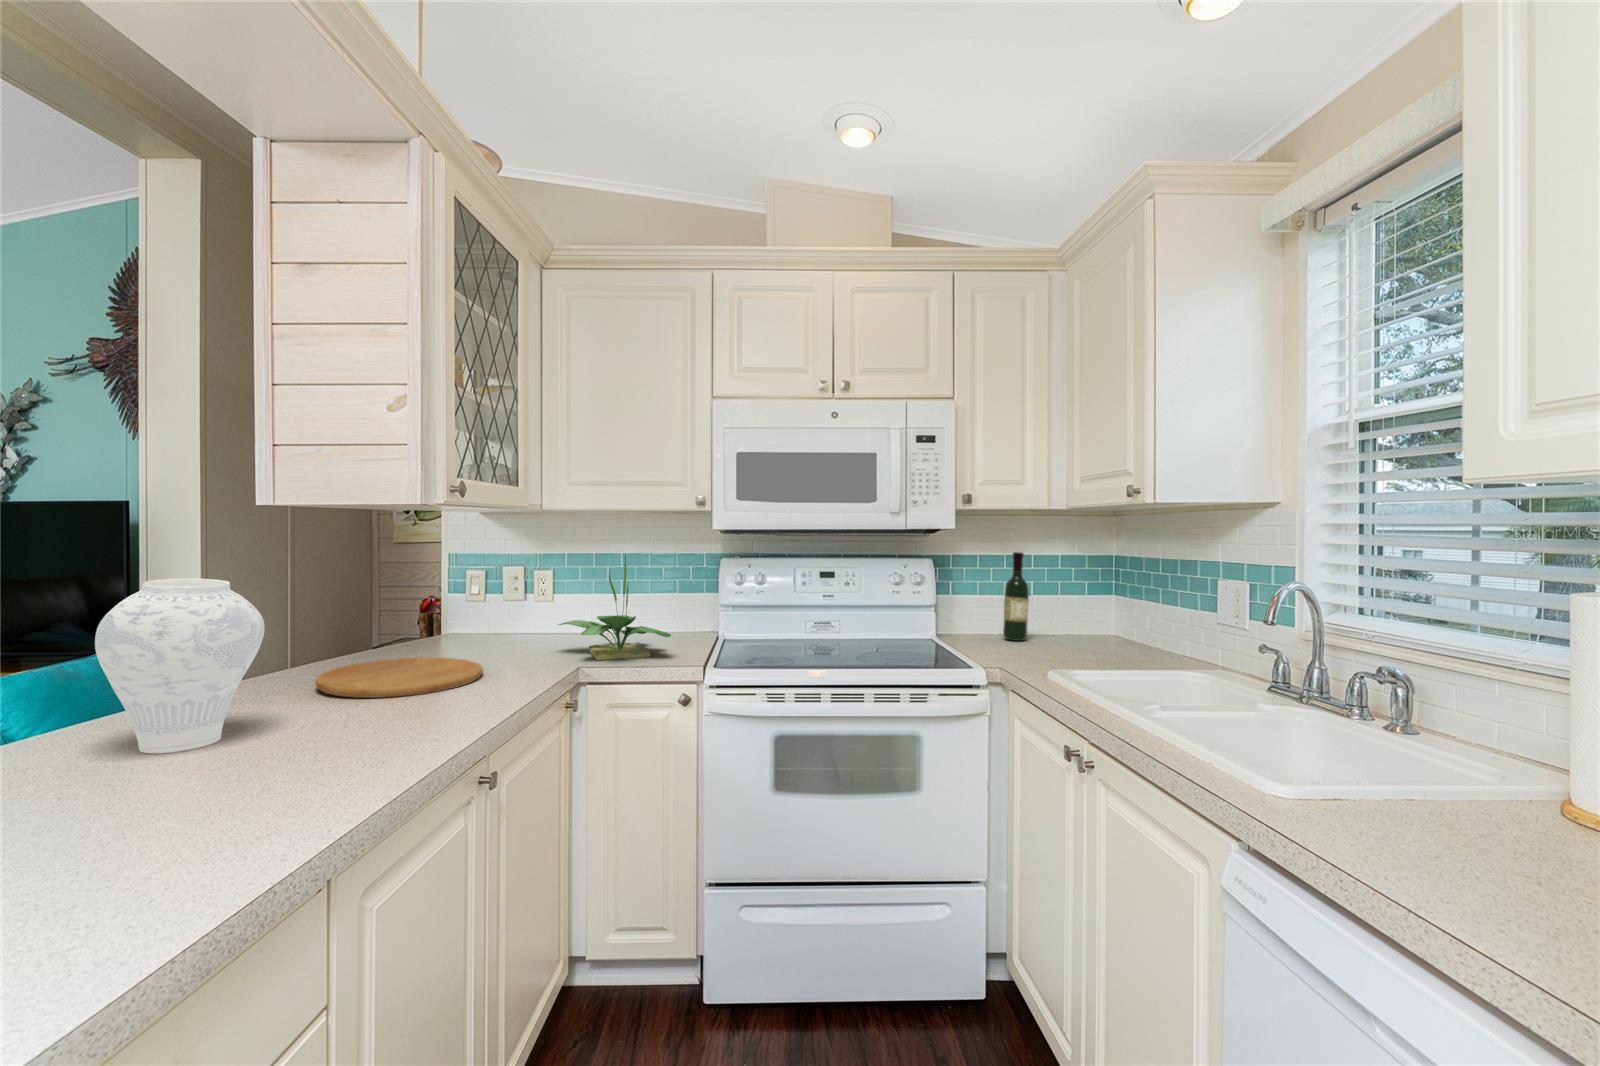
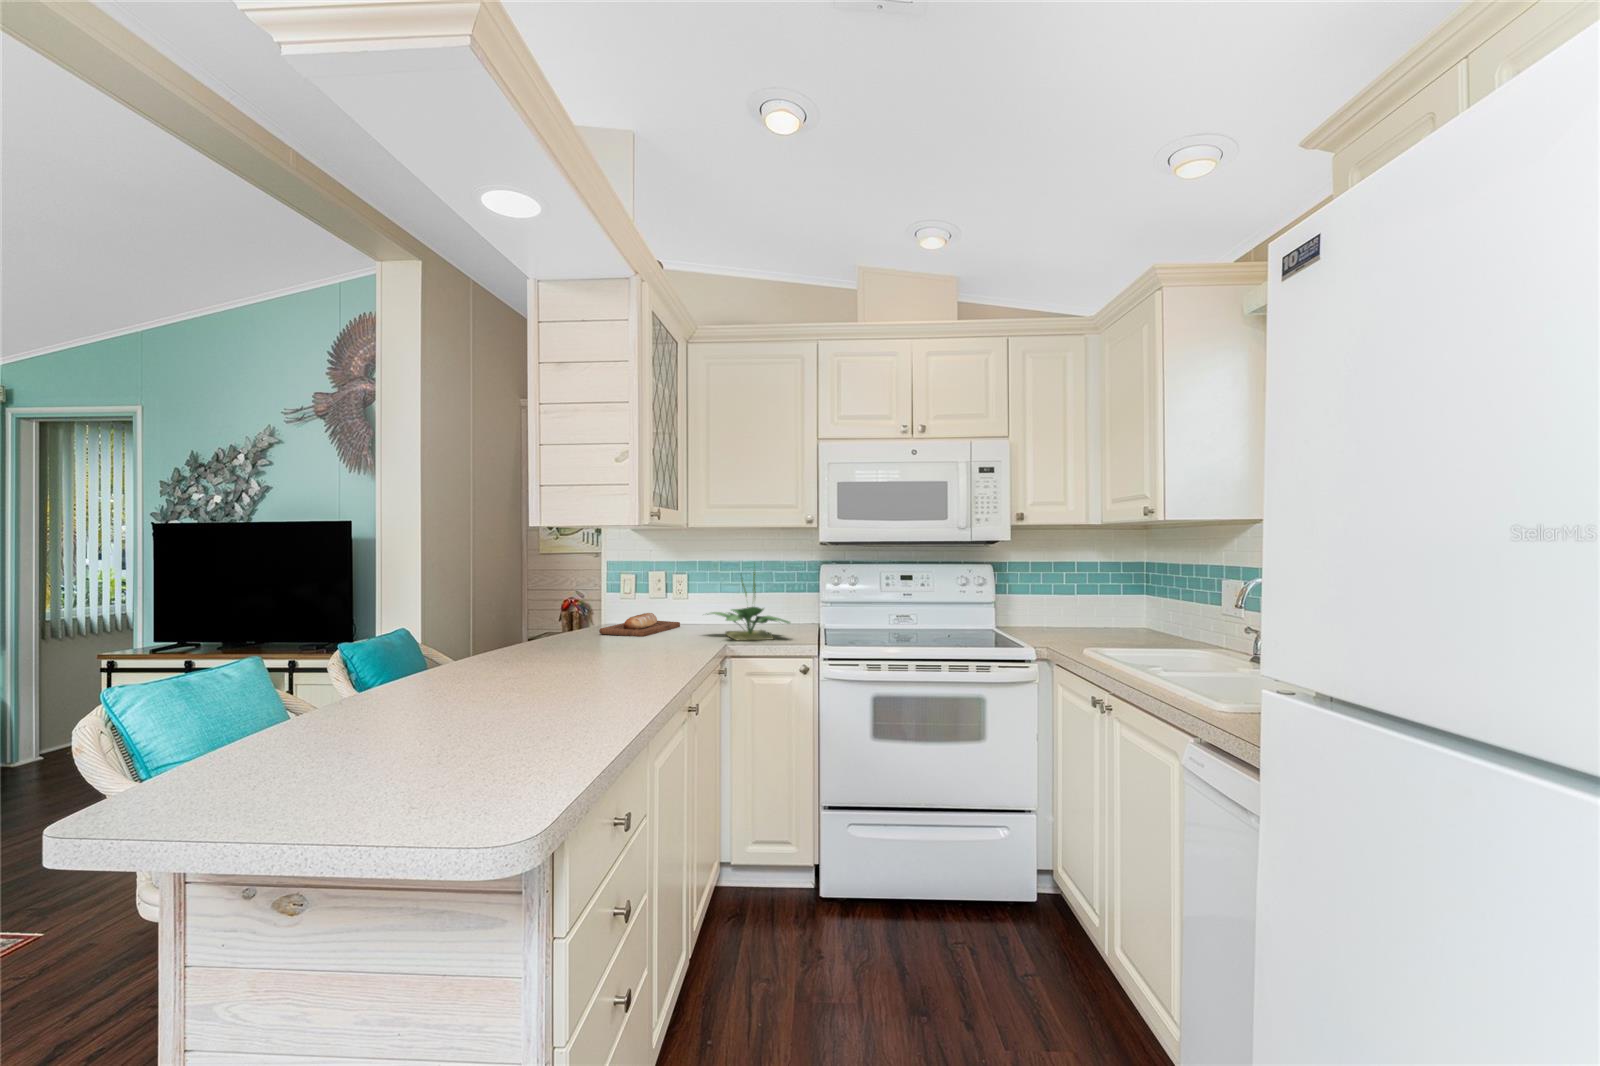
wine bottle: present [1003,552,1029,641] -> none [1052,560,1073,632]
vase: present [95,578,265,753] -> none [474,573,559,681]
bread loaf: none [420,620,541,655] -> present [599,613,680,637]
cutting board: present [315,657,483,698] -> none [556,636,662,659]

